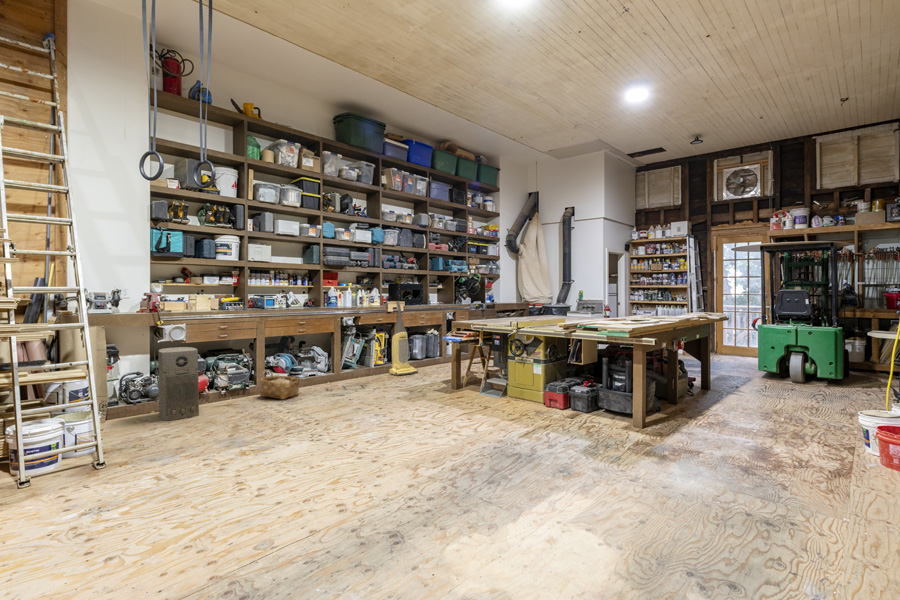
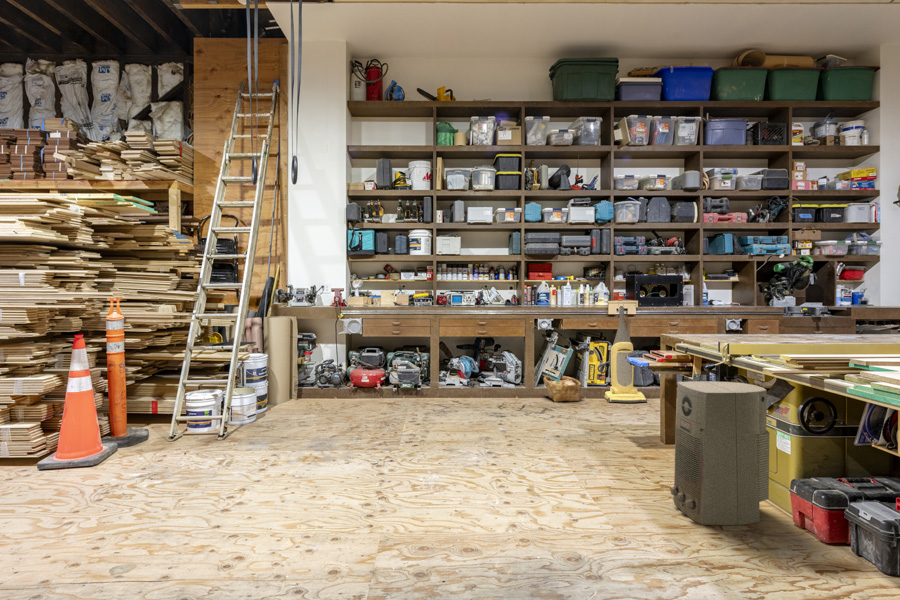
air purifier: present [158,347,199,421] -> present [670,381,770,525]
woven basket: present [260,370,300,399] -> present [544,369,581,402]

